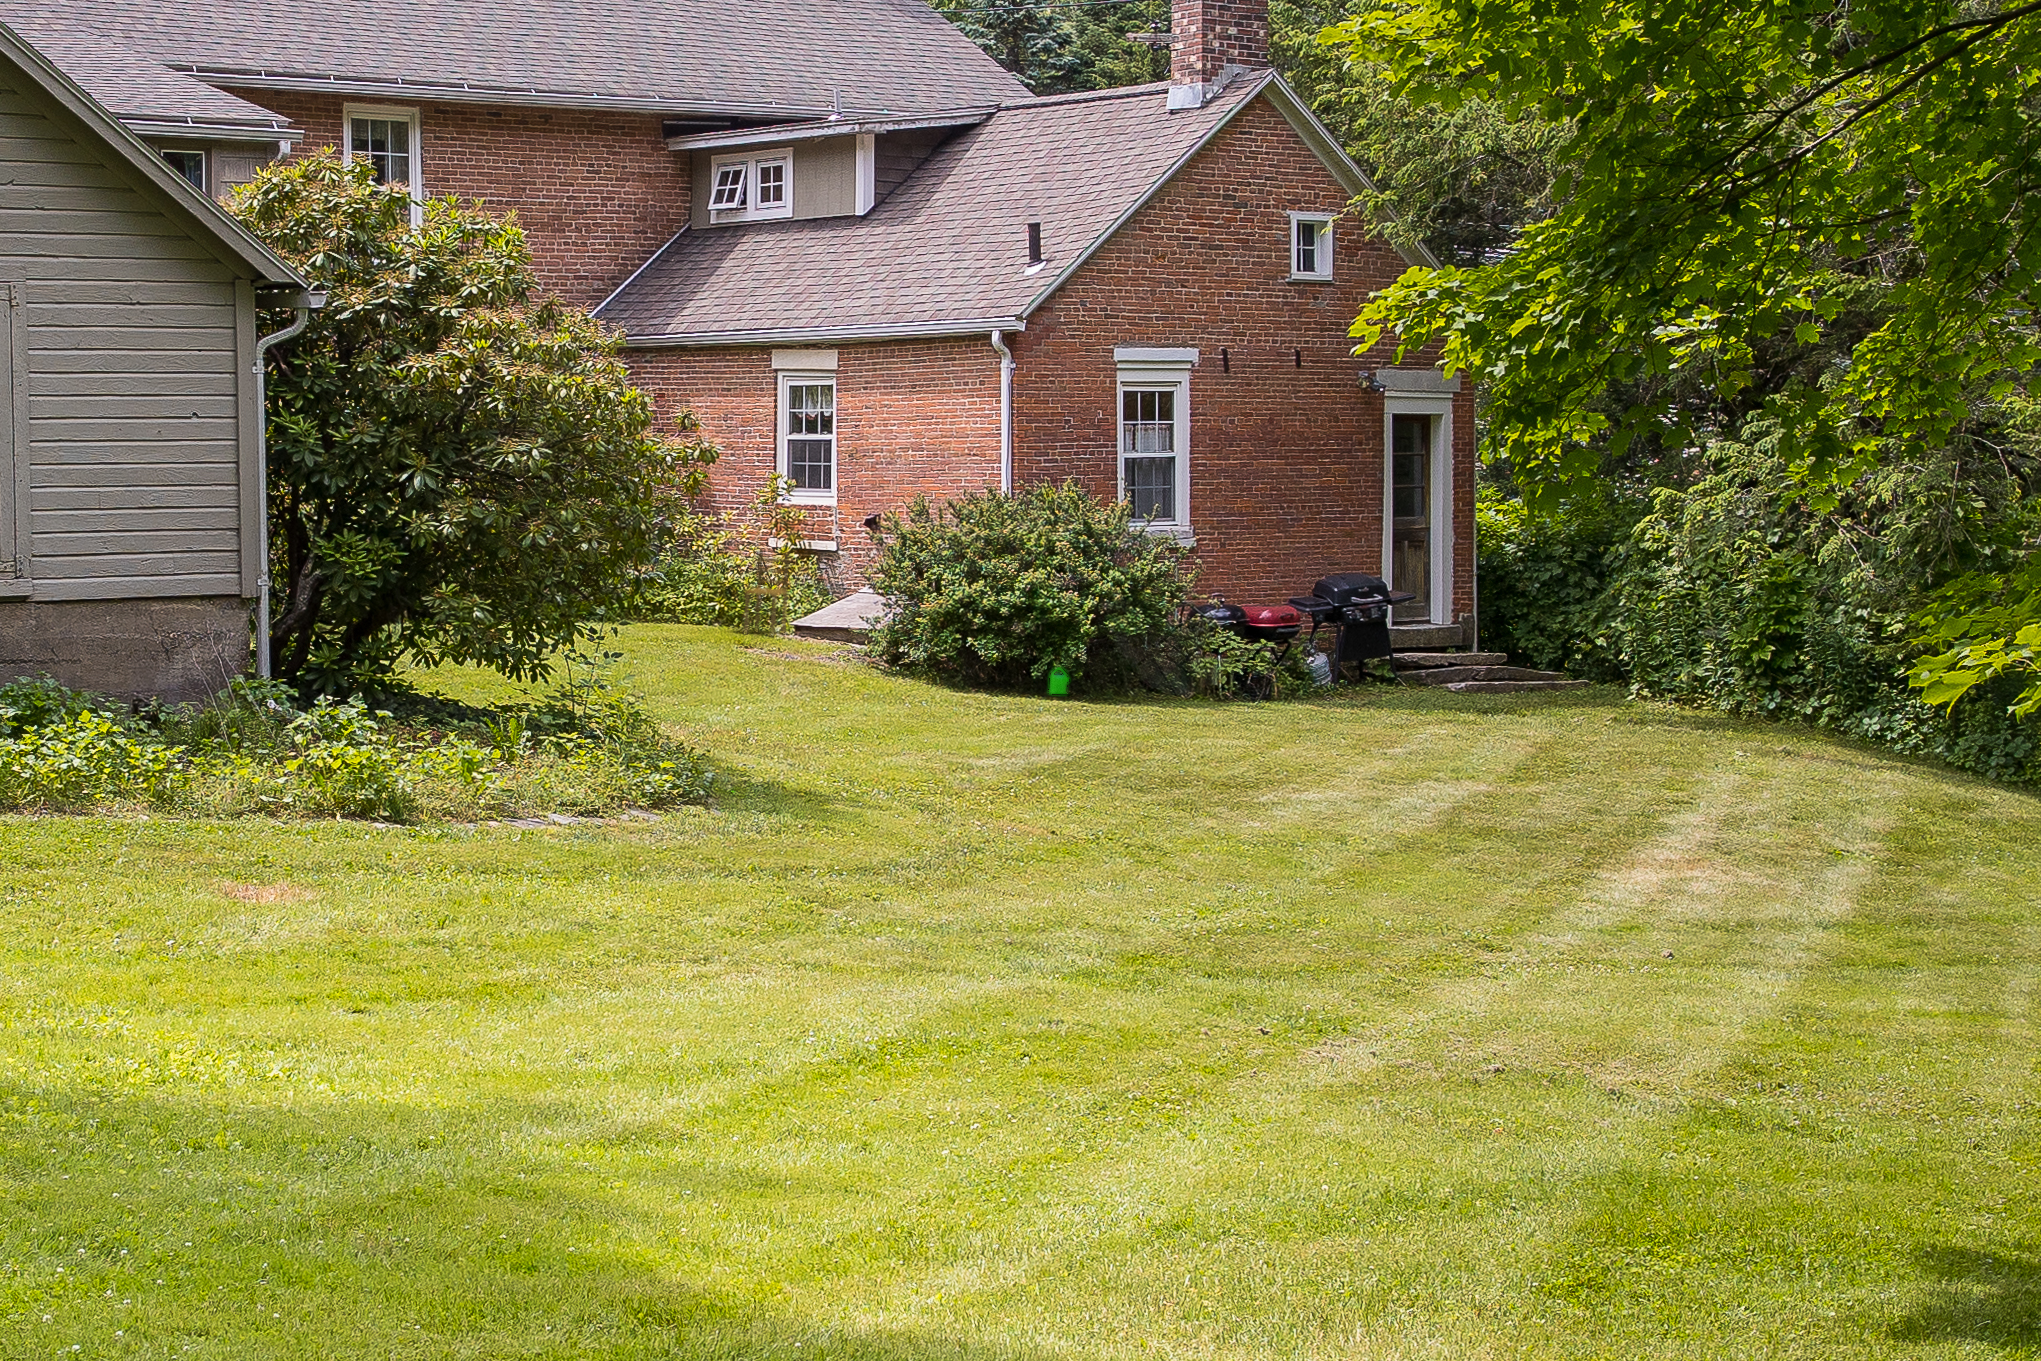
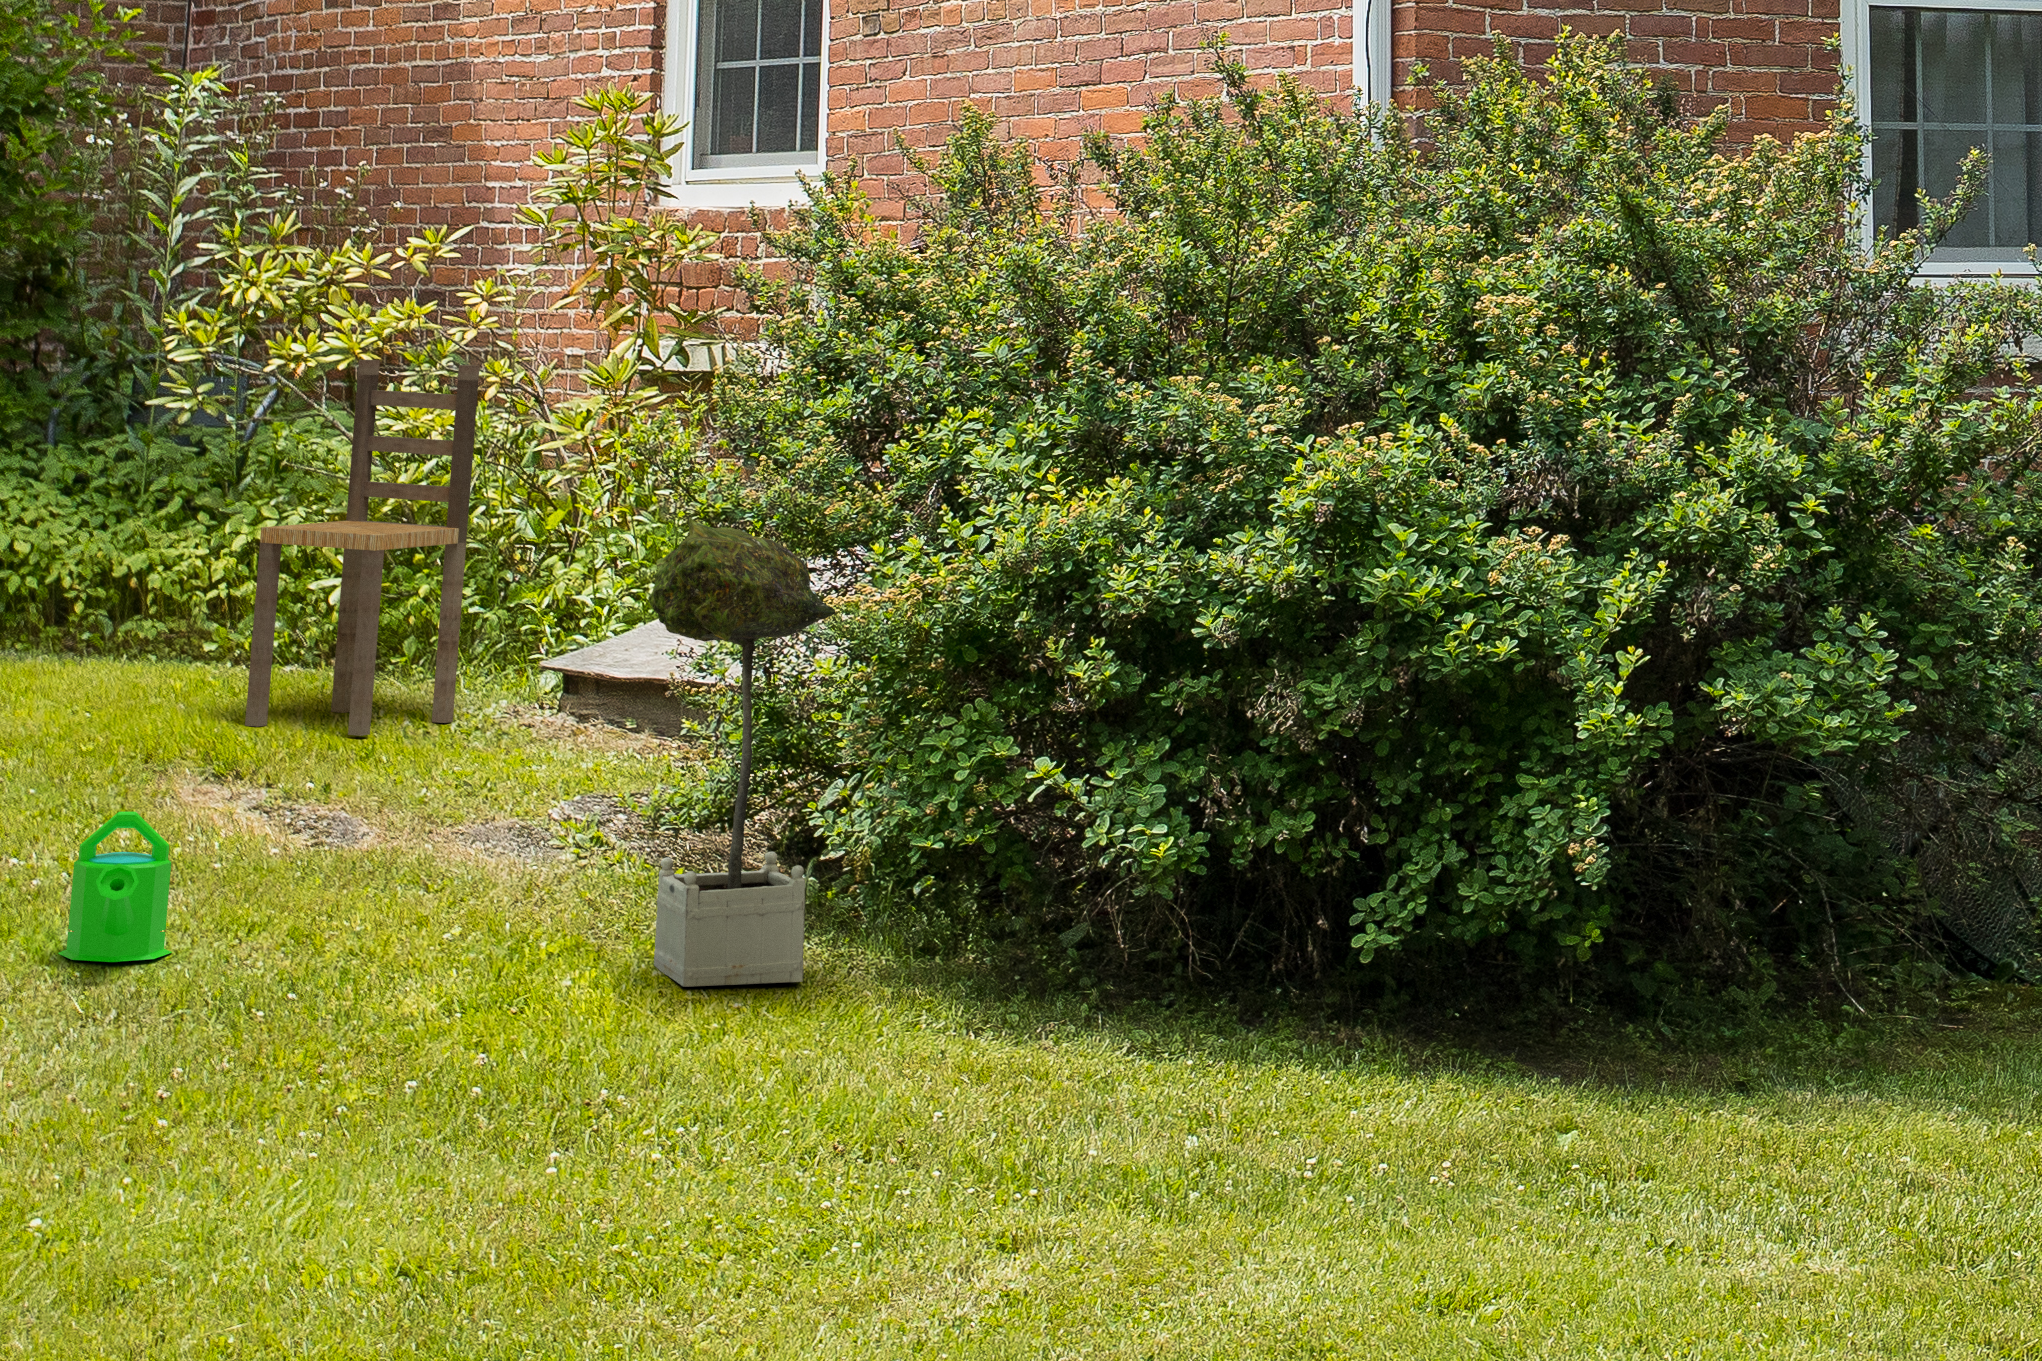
potted tree: none [888,588,924,678] -> present [648,517,836,987]
watering can: present [1049,668,1068,694] -> present [58,812,172,962]

